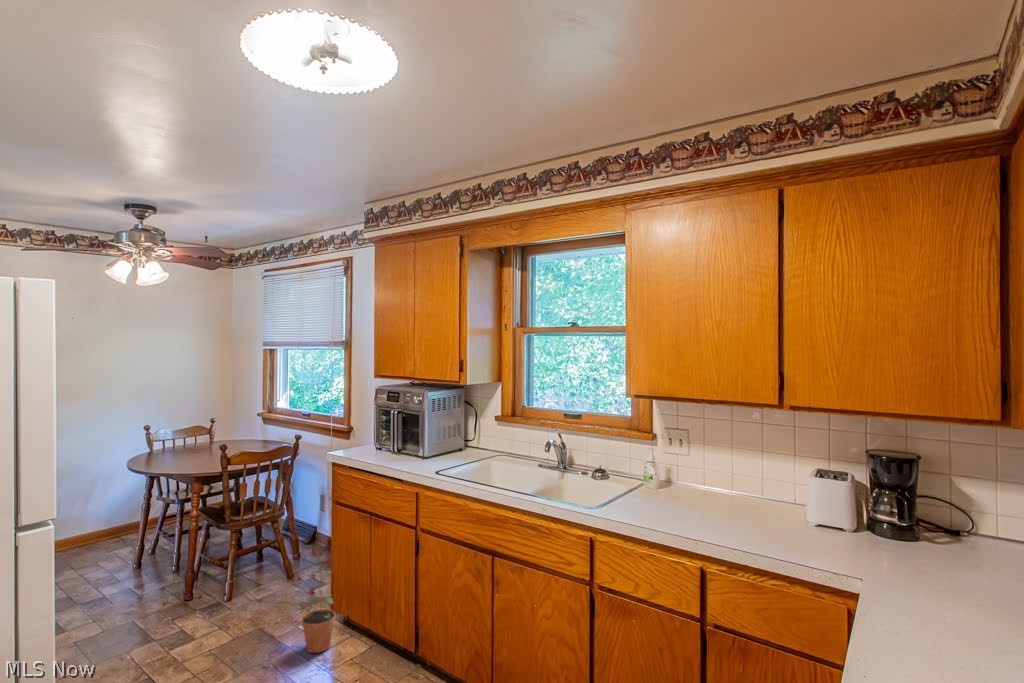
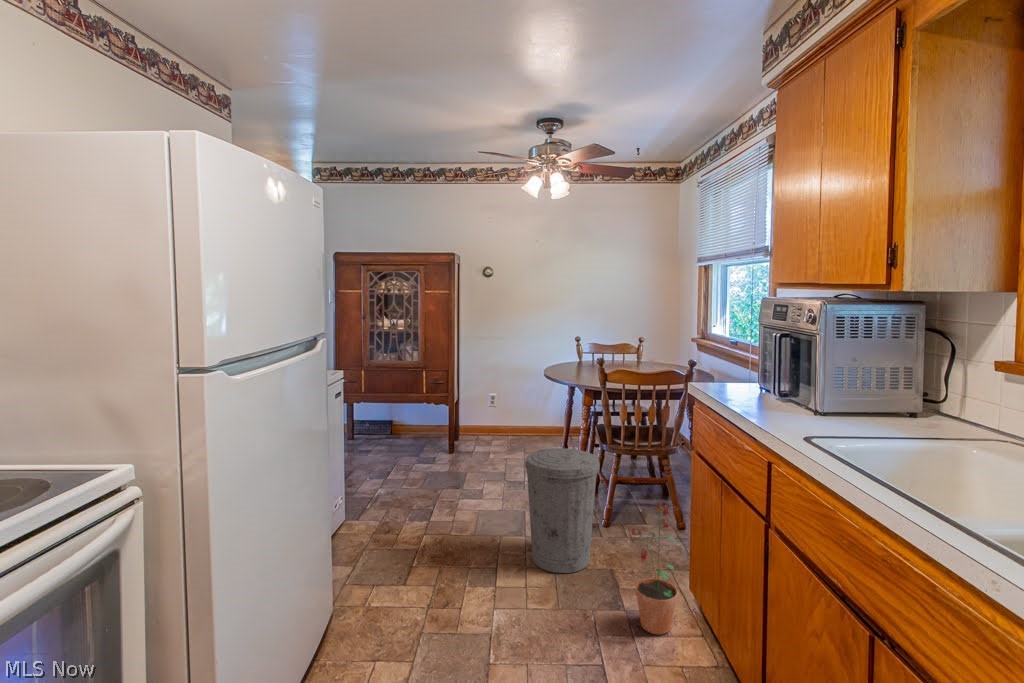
trash can: none [163,530,243,655] -> present [525,448,600,573]

